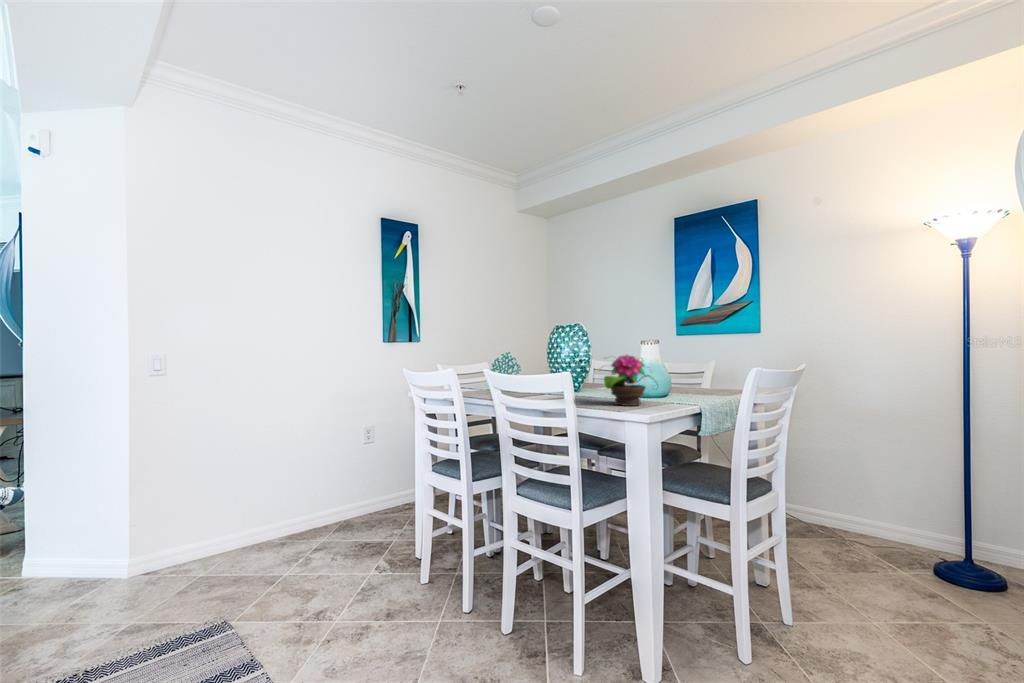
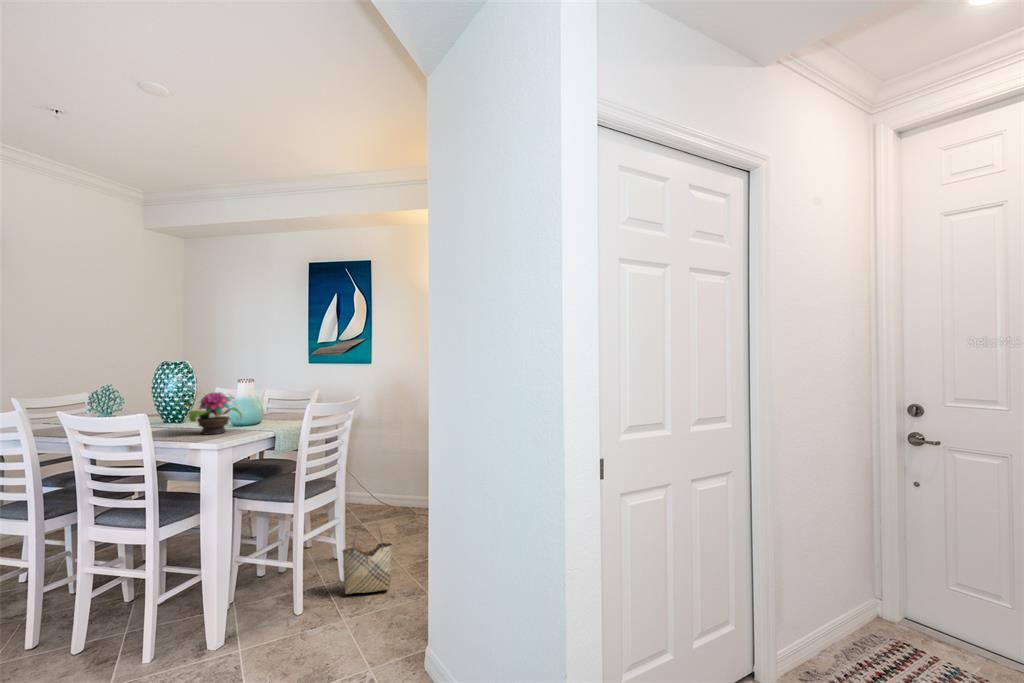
woven basket: none [795,543,876,657] -> present [342,520,393,594]

